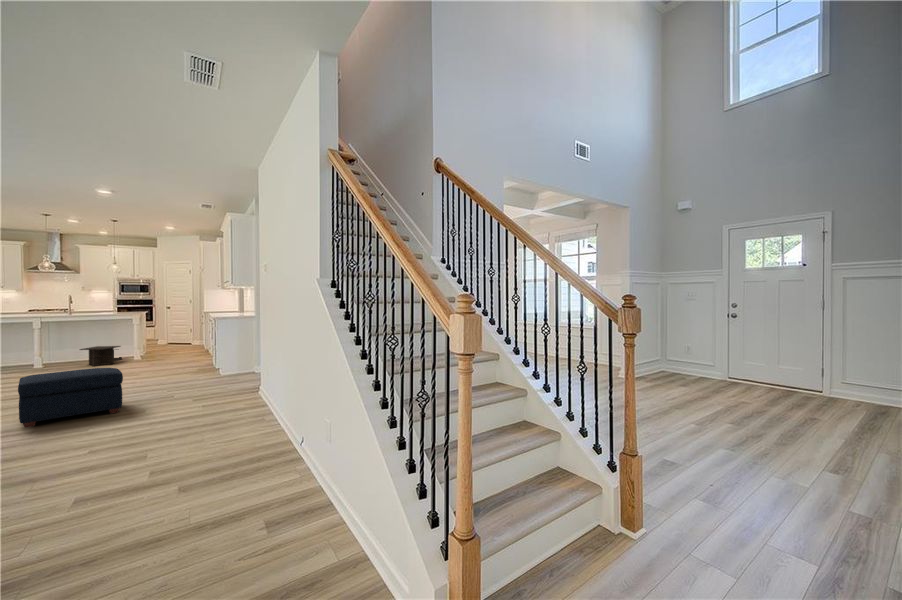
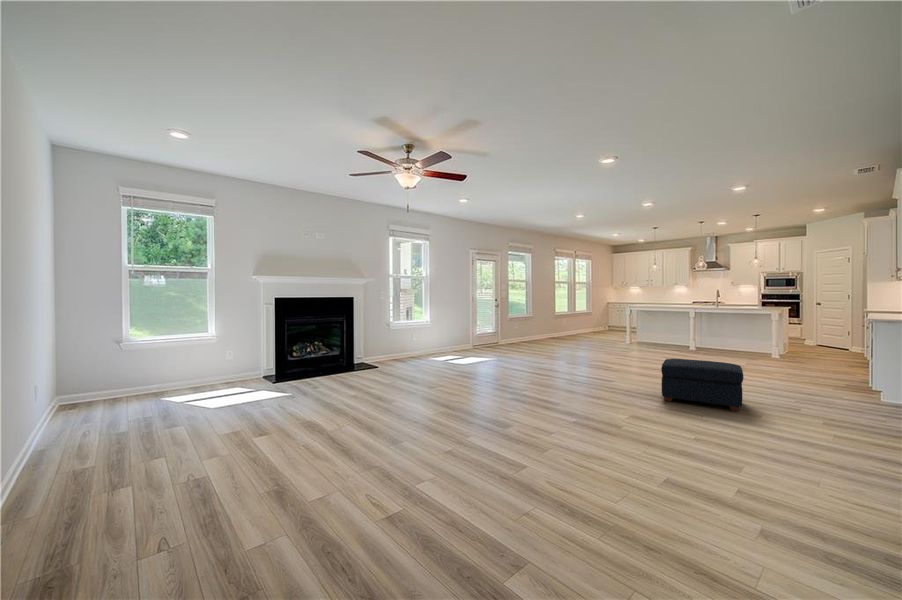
coffee table: present [80,346,122,366] -> none [722,338,761,358]

